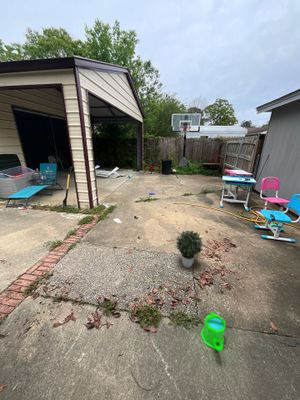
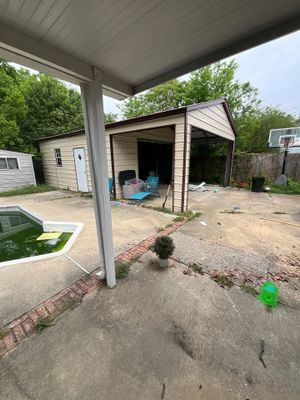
potted plant: present [177,231,203,268] -> present [152,235,175,268]

